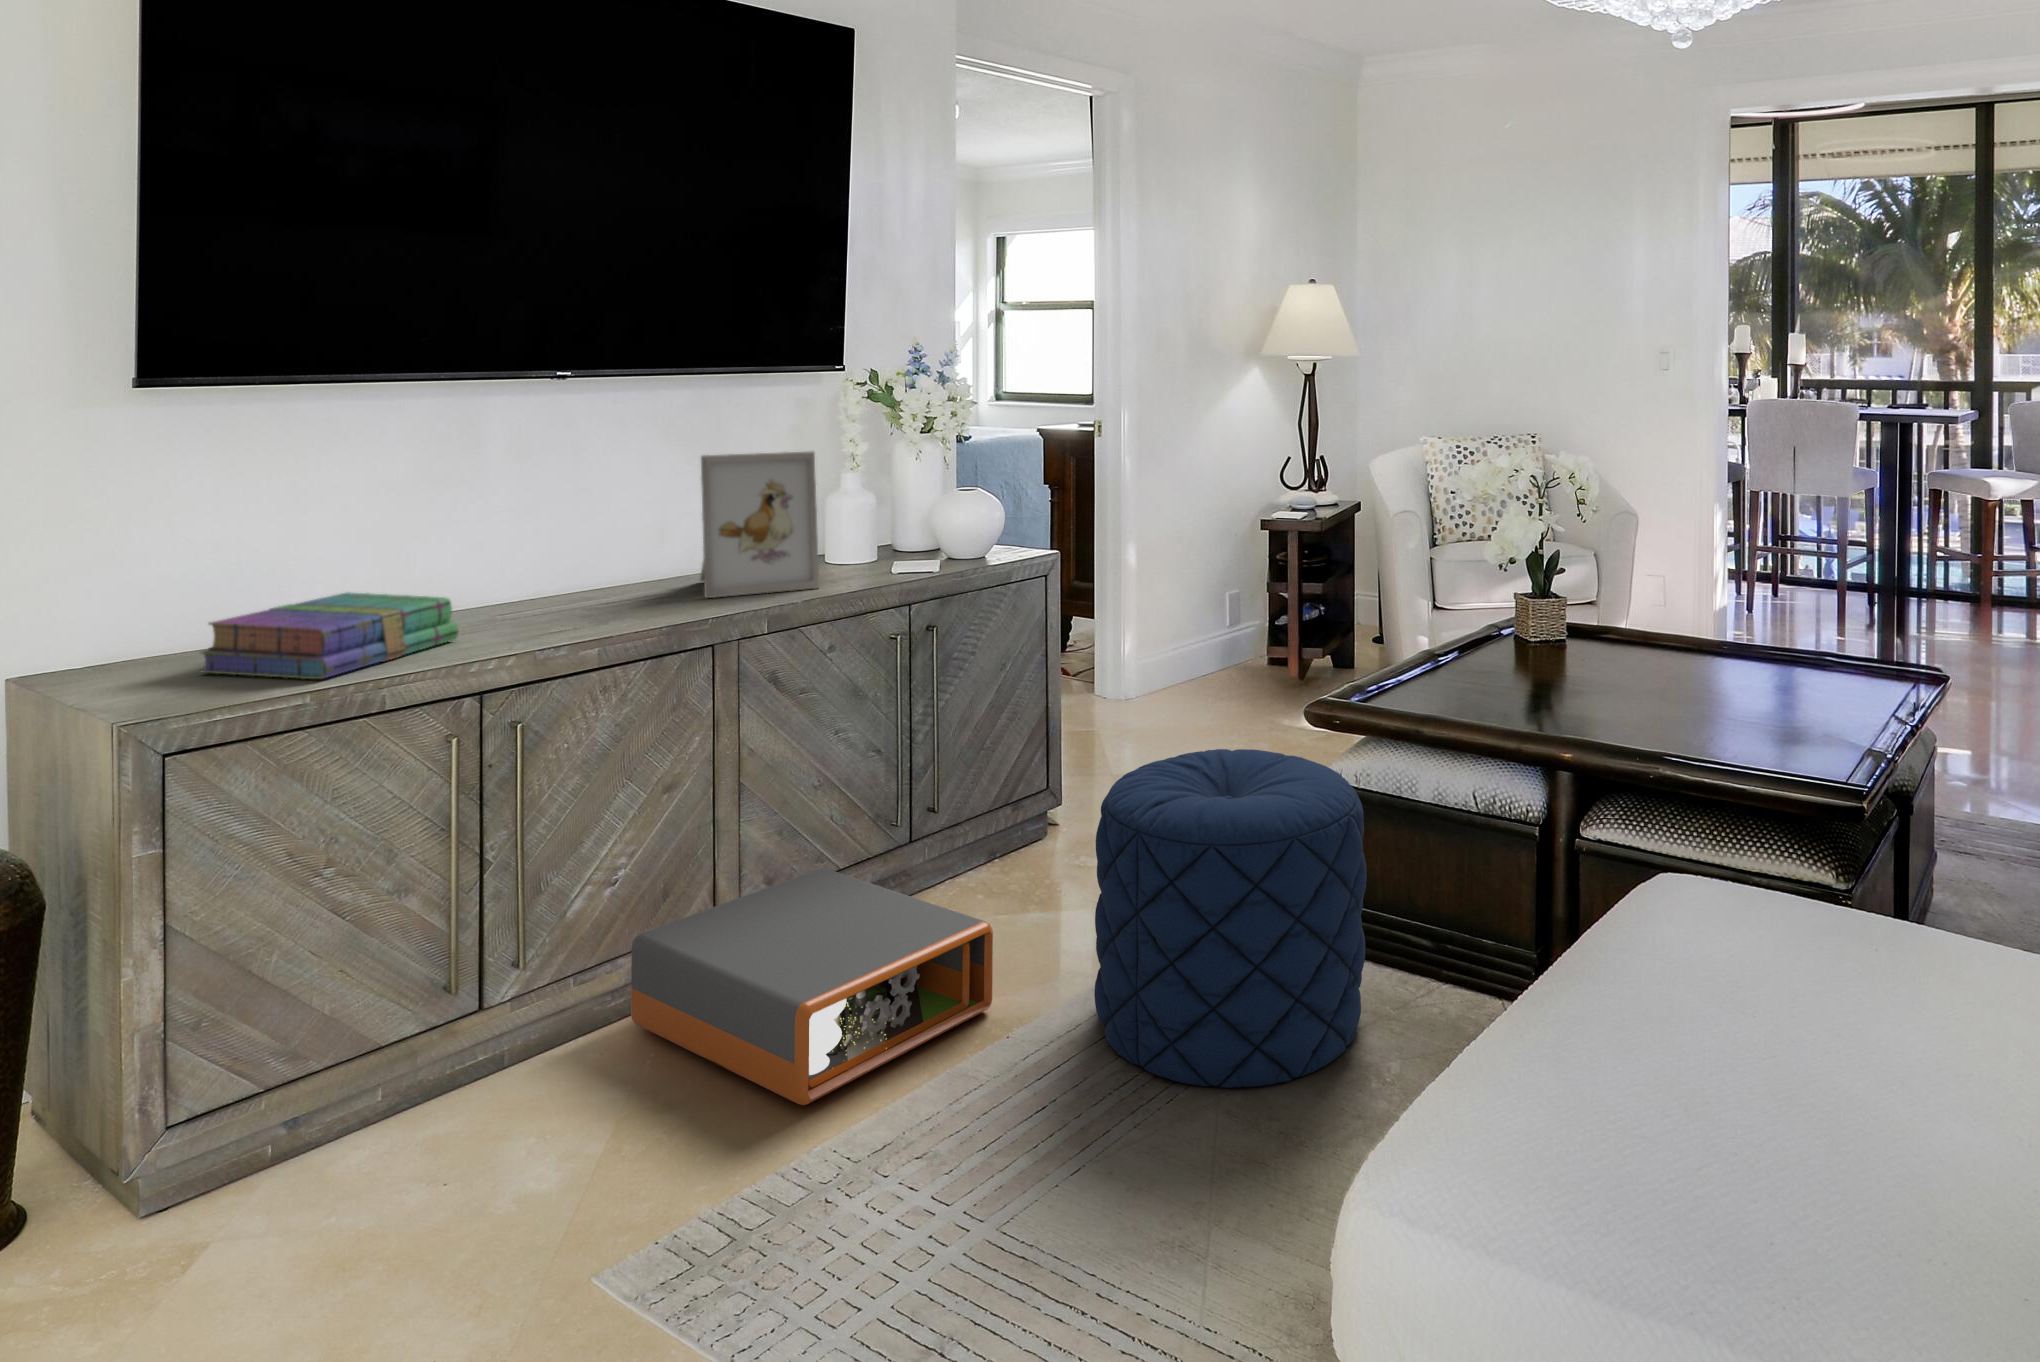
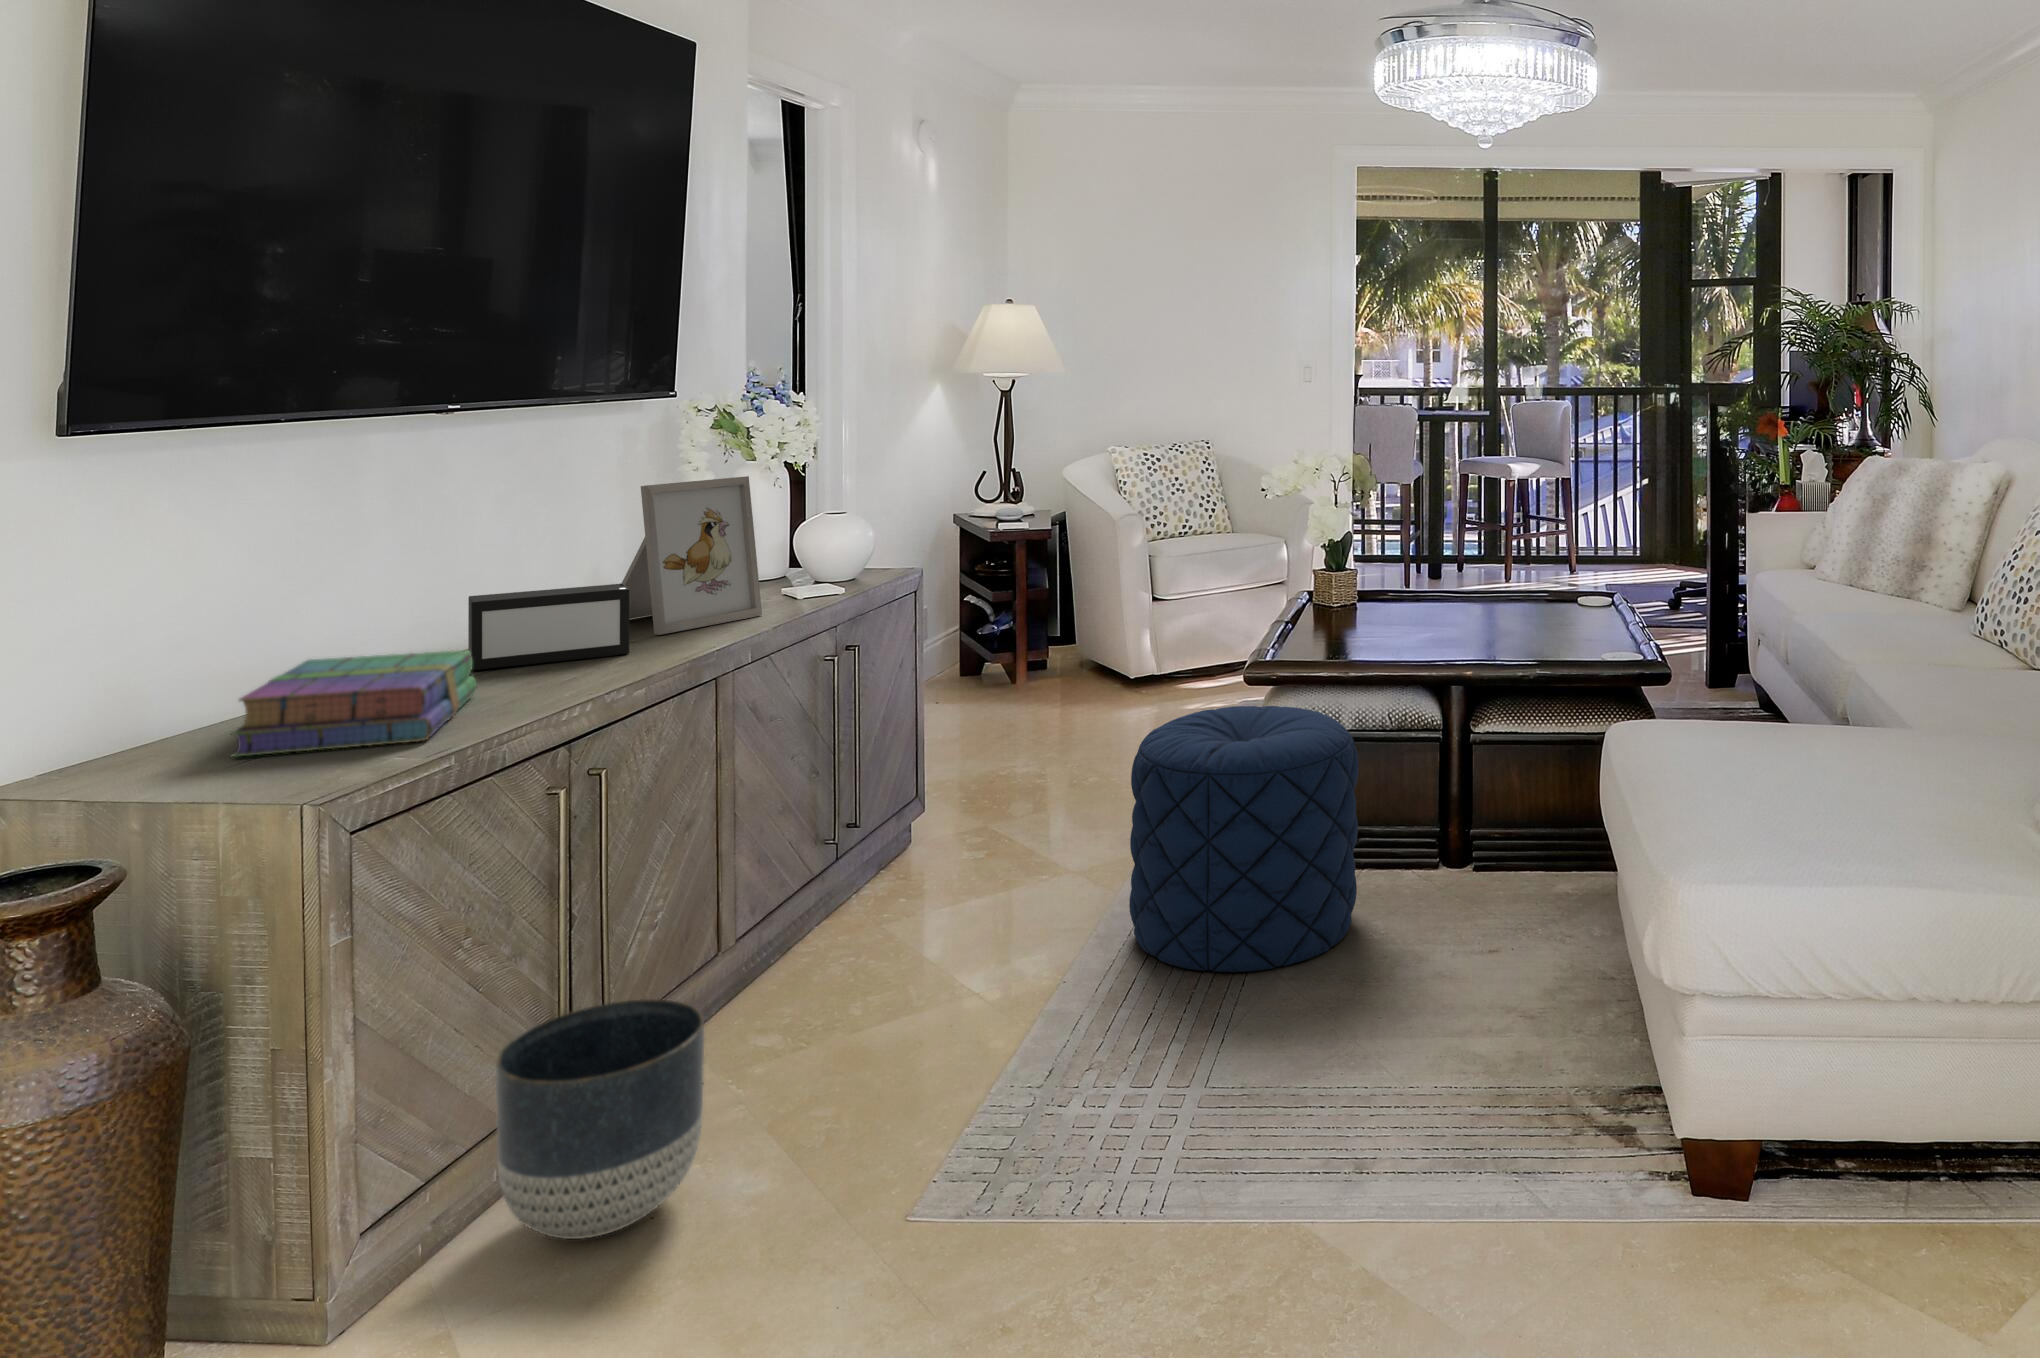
speaker: none [516,547,656,615] -> present [468,583,629,670]
storage box: present [631,868,993,1105] -> none [690,889,1041,1065]
planter: none [299,958,503,1194] -> present [496,999,704,1239]

